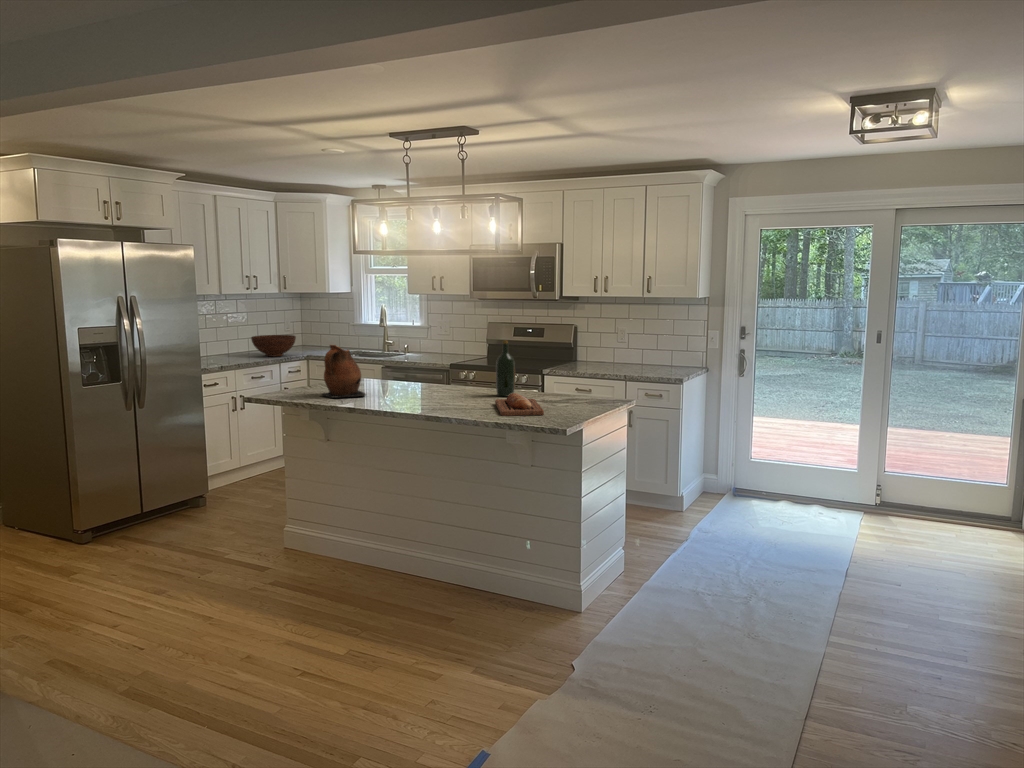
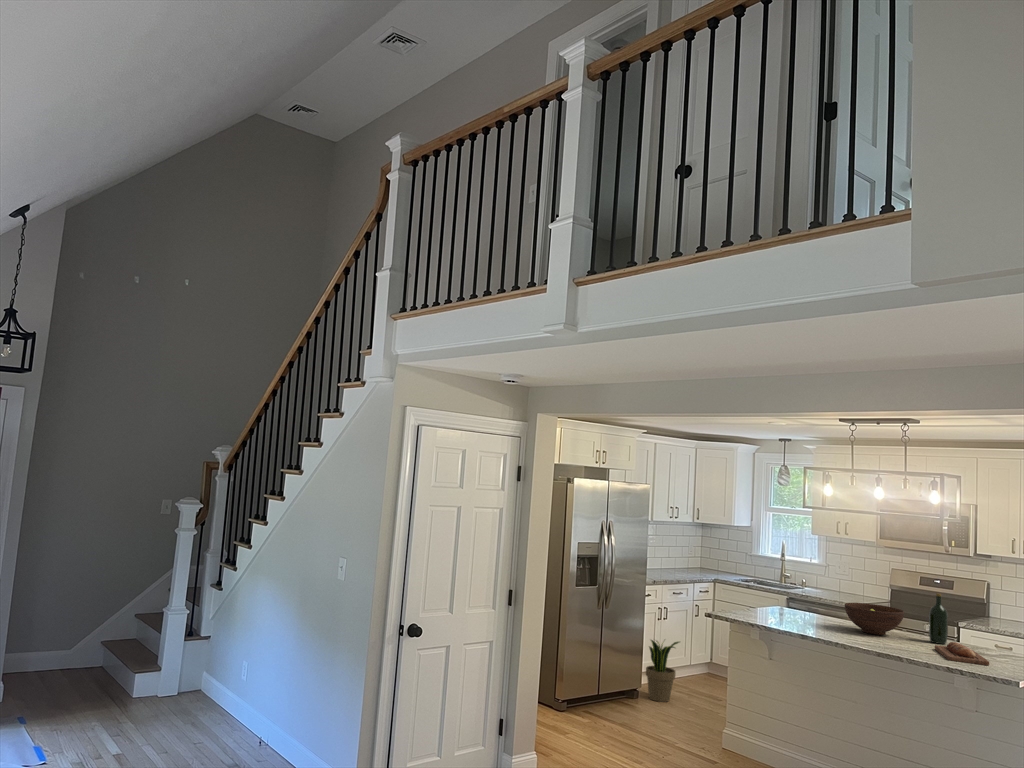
fruit bowl: present [251,335,296,357] -> present [845,603,904,635]
ceramic pitcher: present [323,345,366,398] -> none [769,579,811,626]
potted plant: none [214,432,254,504] -> present [646,640,679,702]

